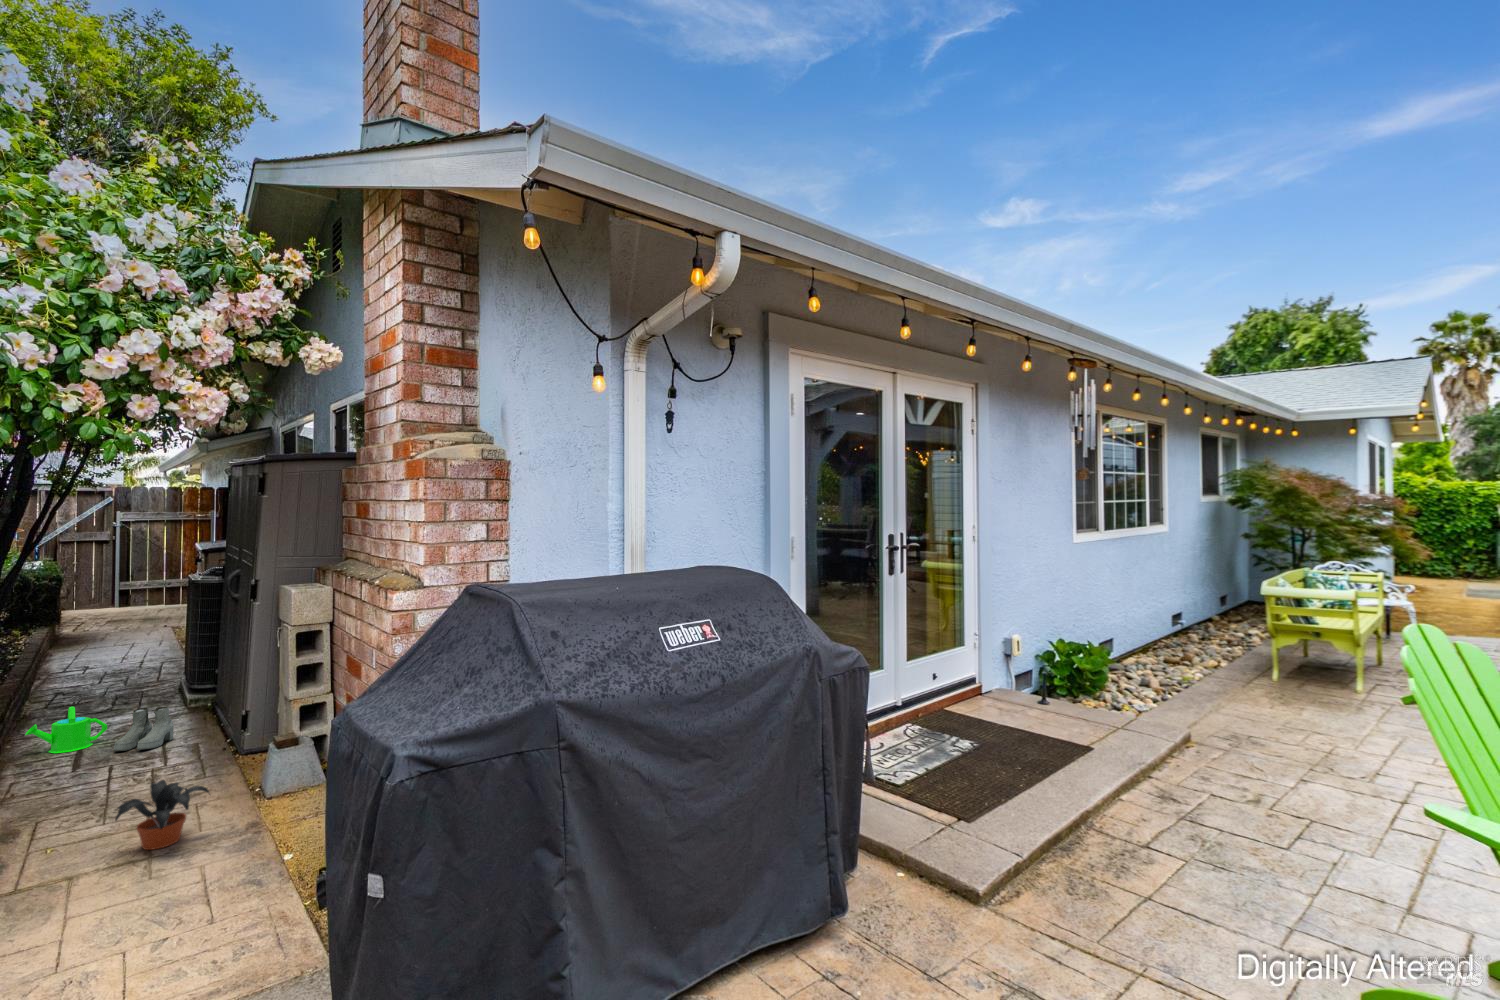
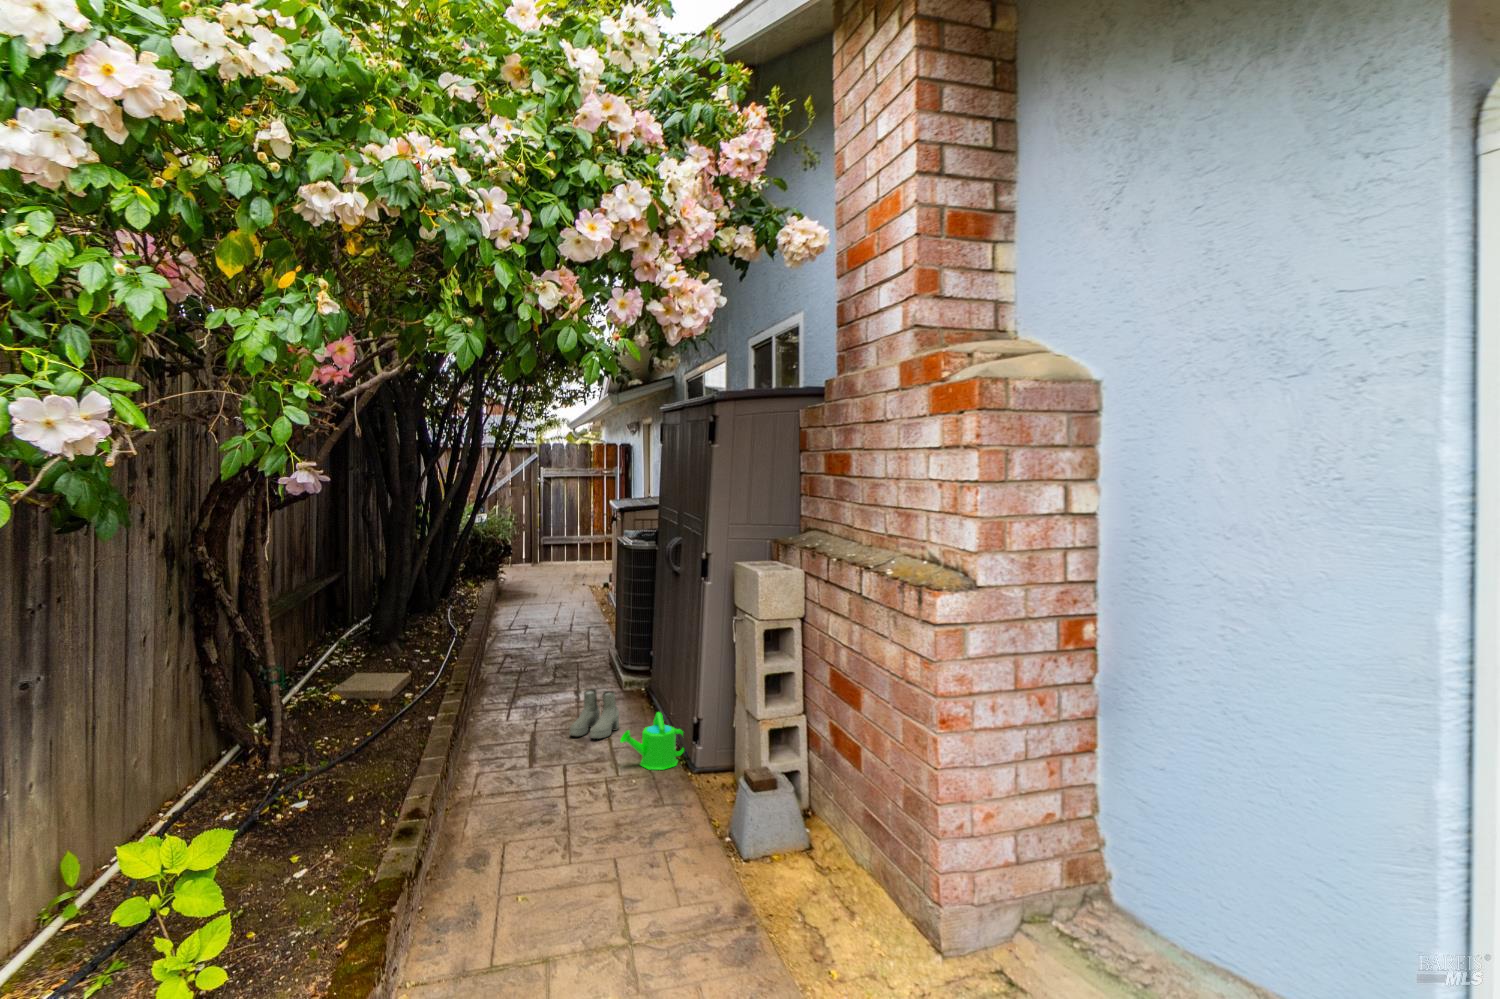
watering can: present [25,706,107,754] -> present [620,712,684,770]
potted plant: present [115,780,209,850] -> none [591,809,688,903]

